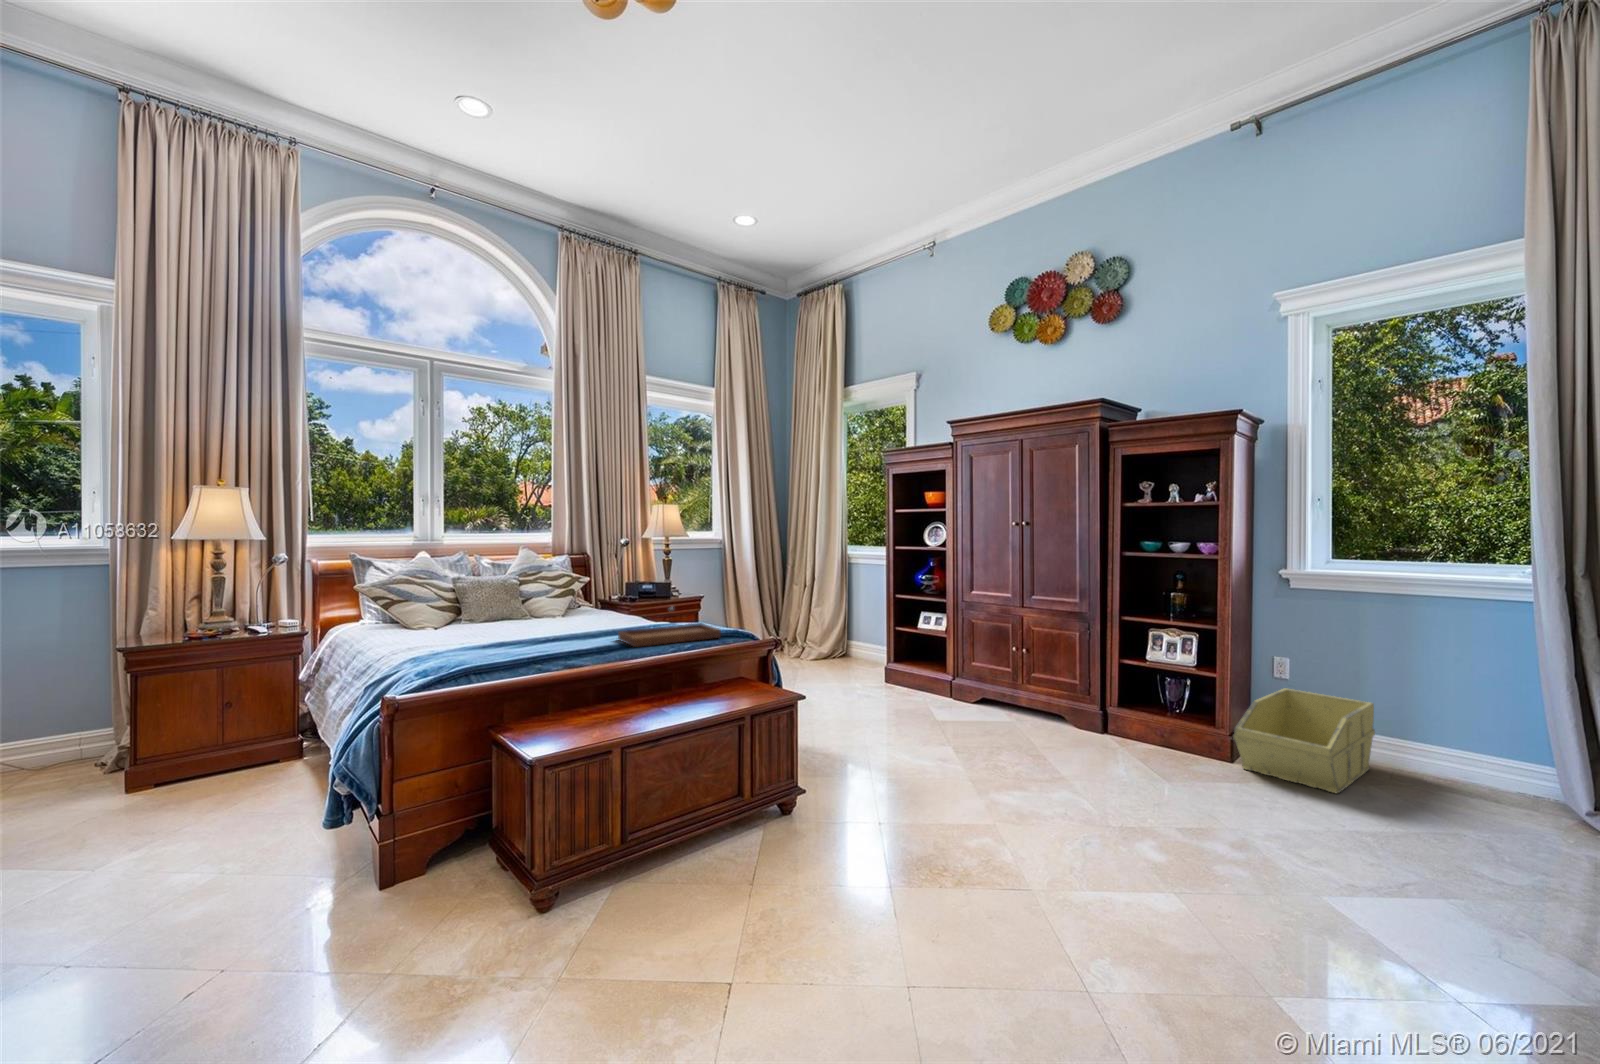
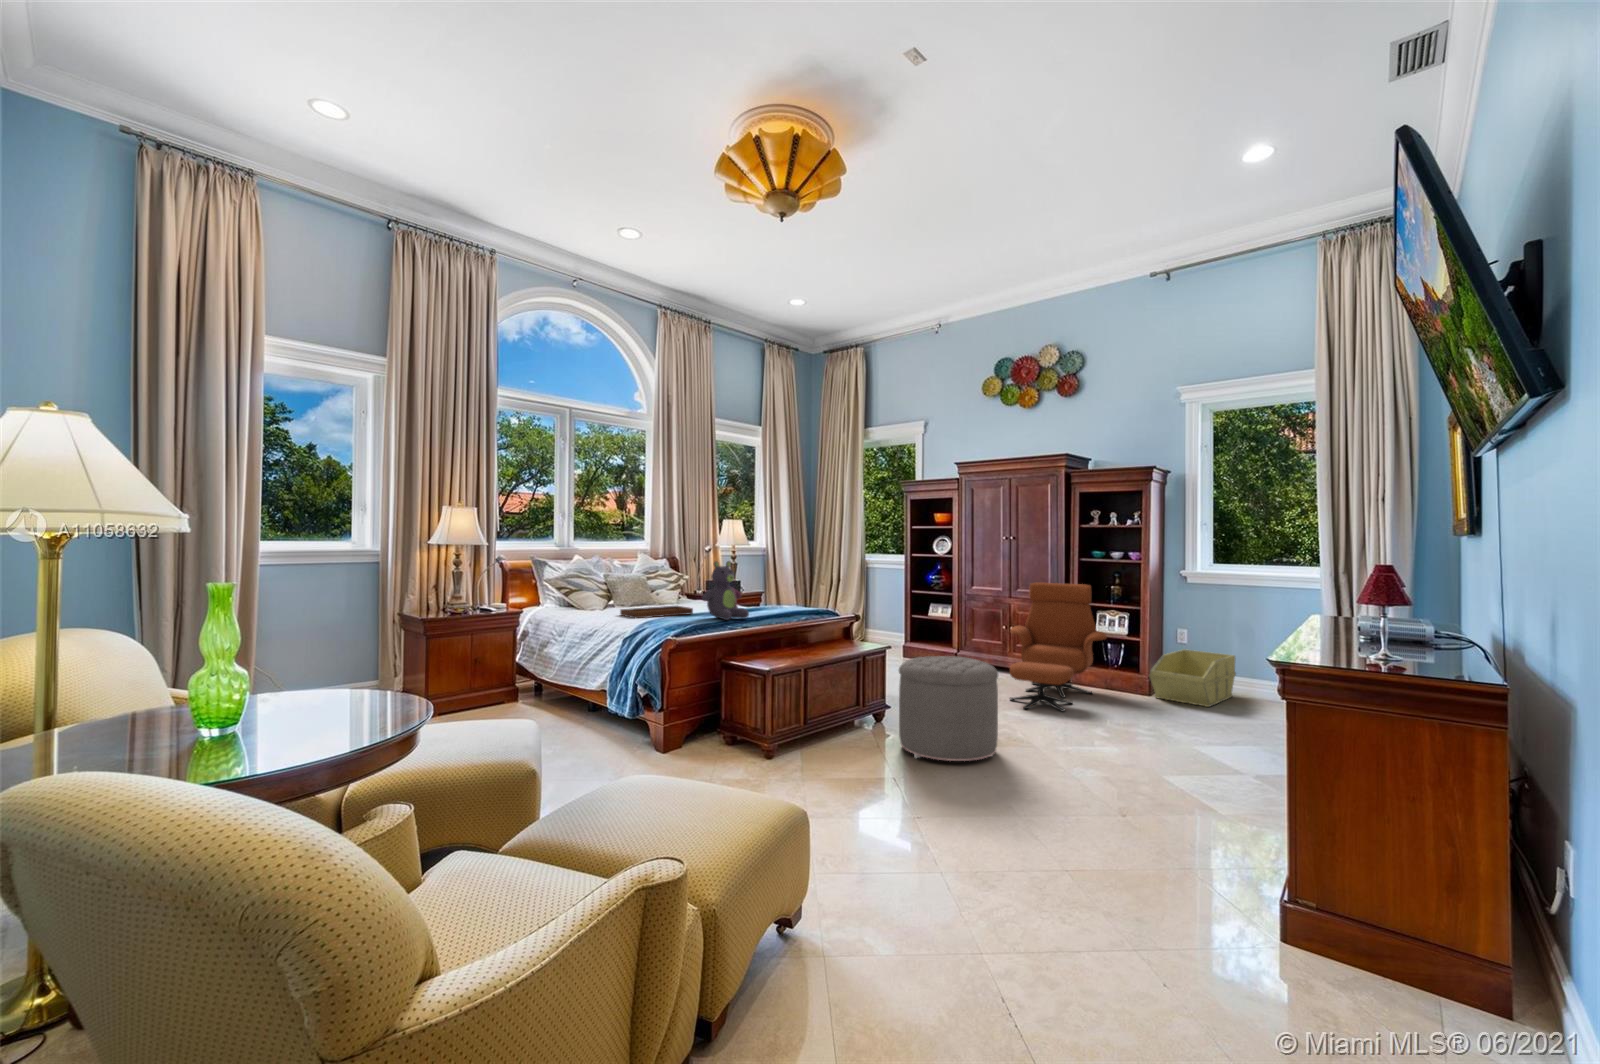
stuffed bear: none [521,562,594,654] -> present [702,561,749,620]
lounge chair: none [1008,588,1164,800] -> present [1010,583,1106,711]
tray: present [618,607,721,647] -> present [620,593,693,618]
ottoman: none [780,728,958,952] -> present [899,656,998,761]

